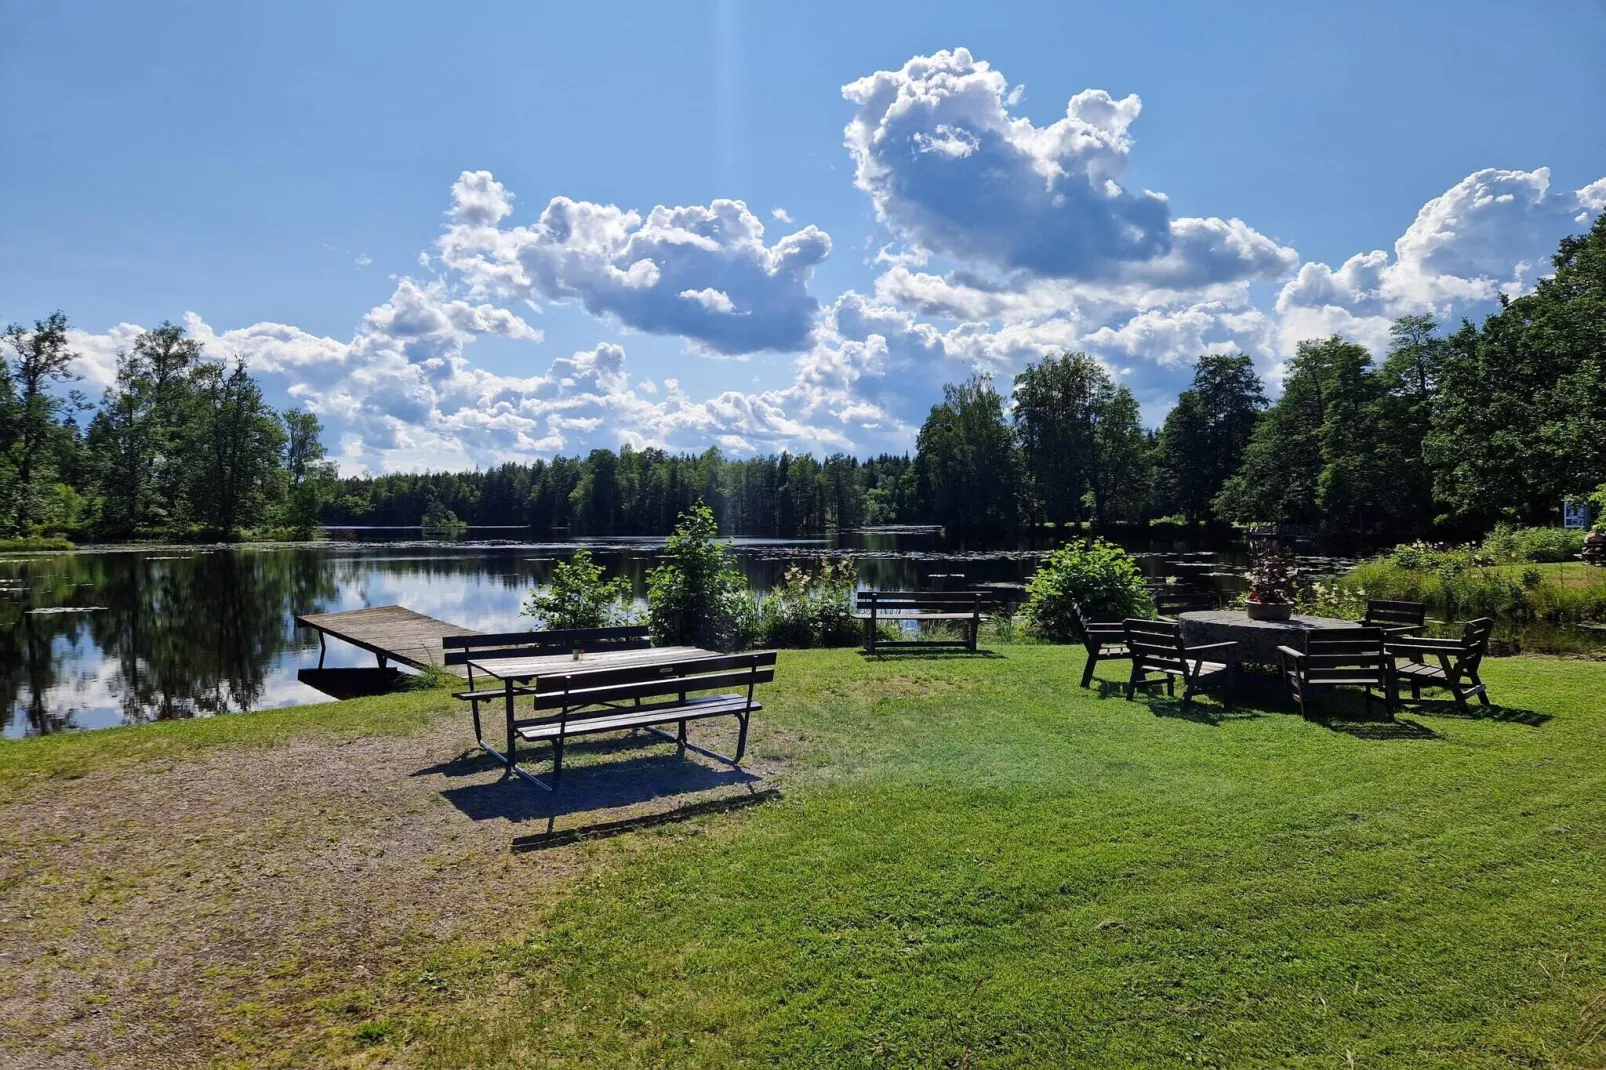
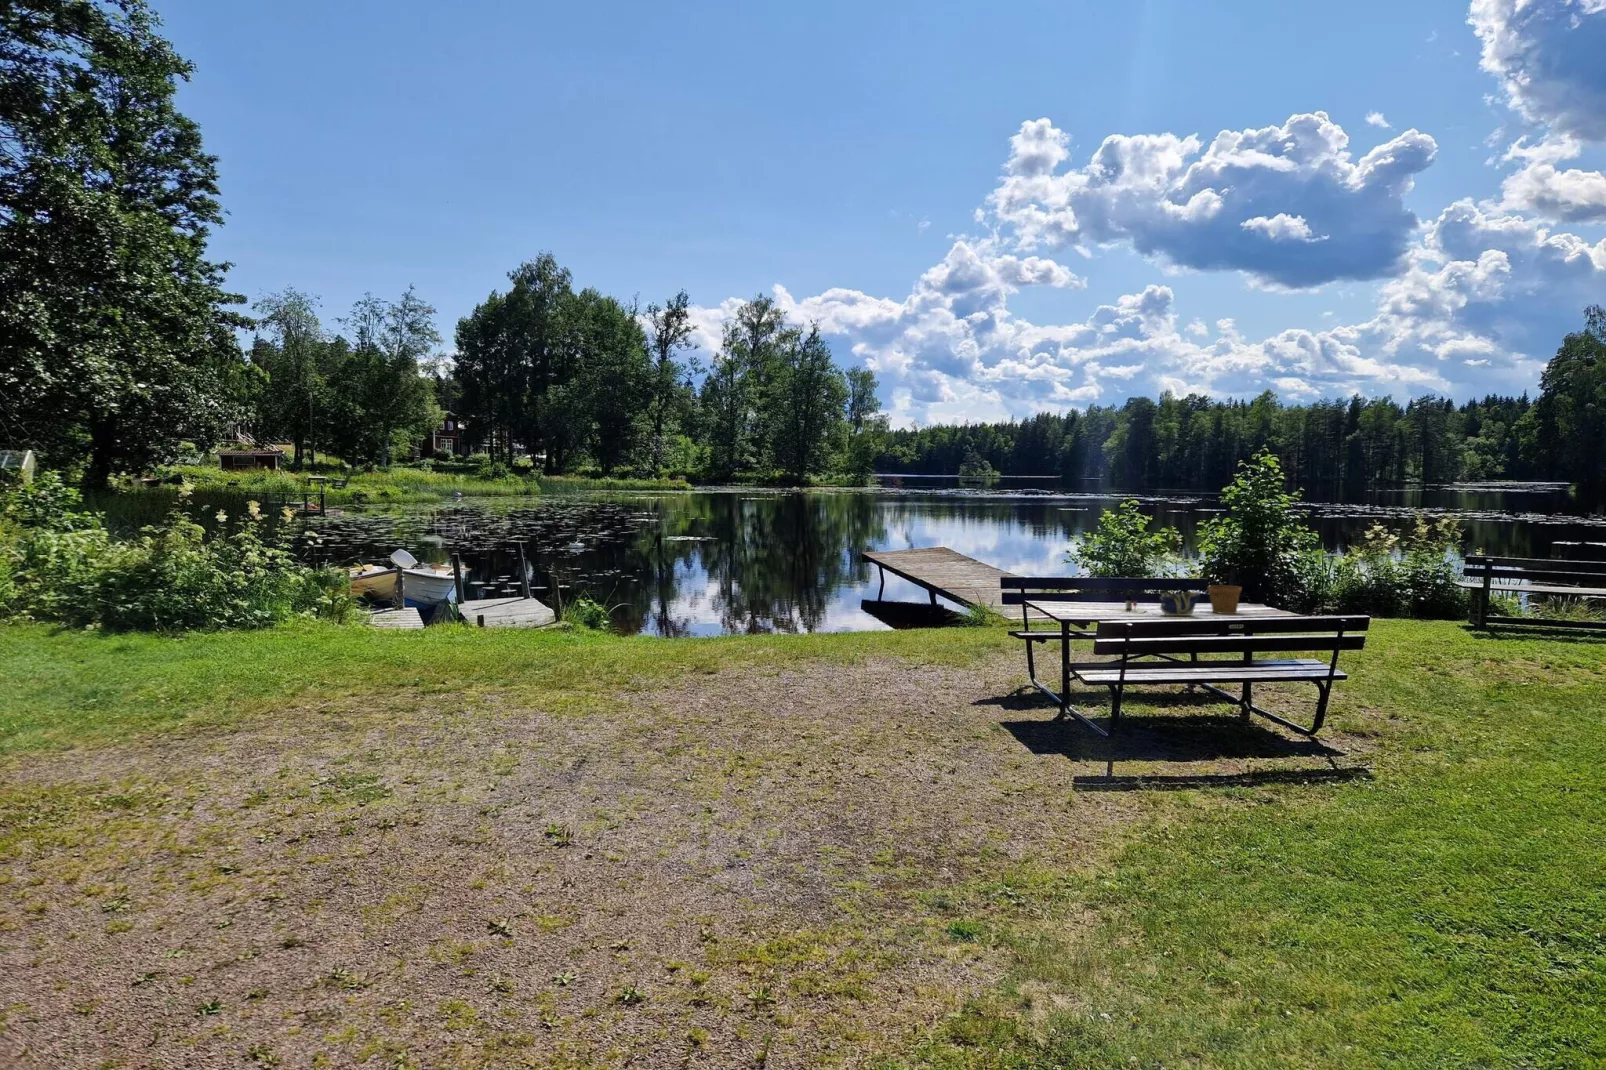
flower pot: none [649,629,678,656] -> present [1208,586,1241,614]
tote bag: none [604,636,641,662] -> present [1160,592,1200,616]

